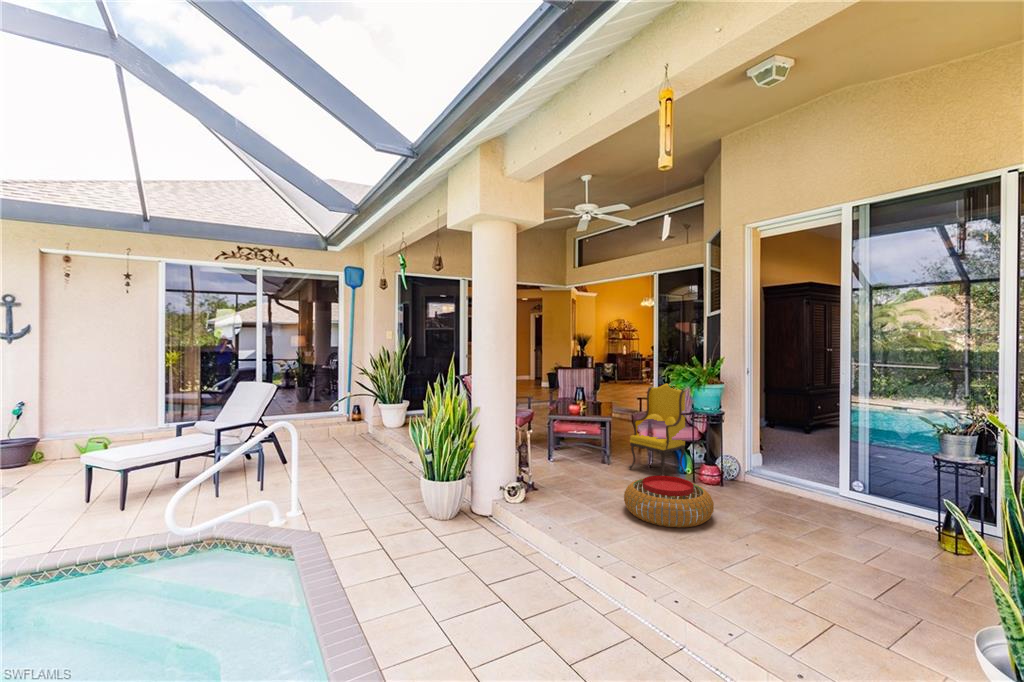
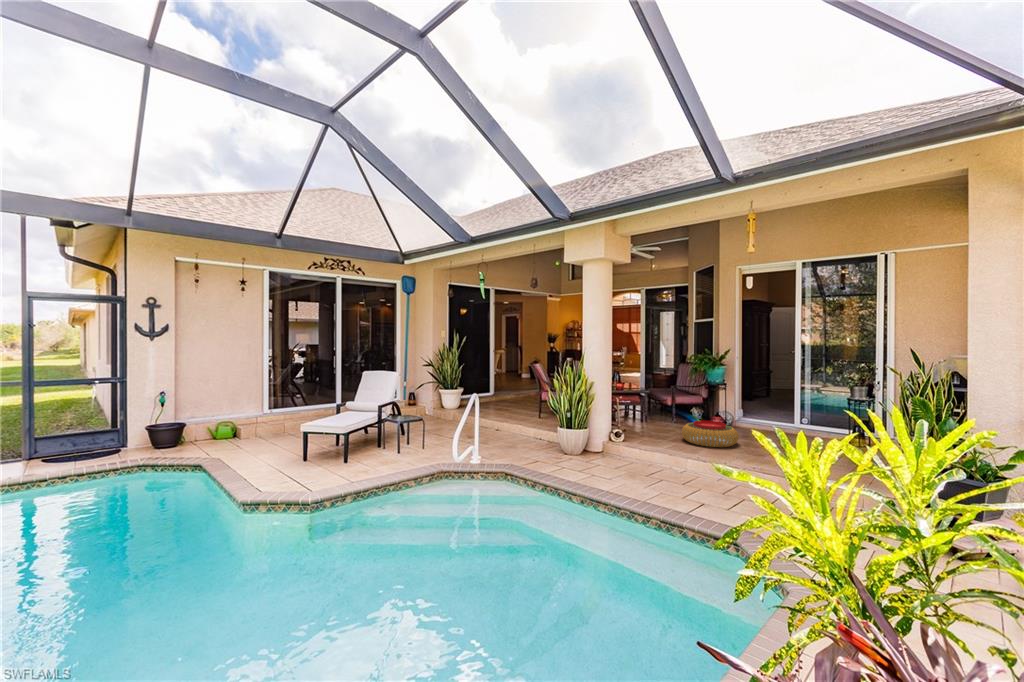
armchair: present [629,384,686,476] -> none [658,366,695,427]

